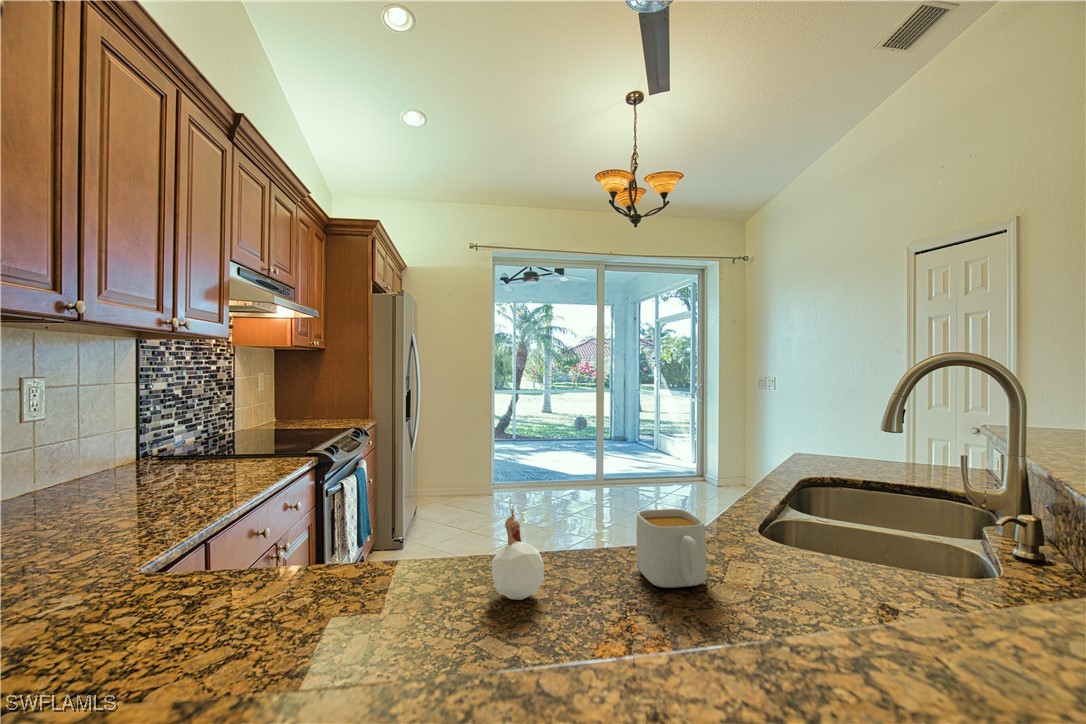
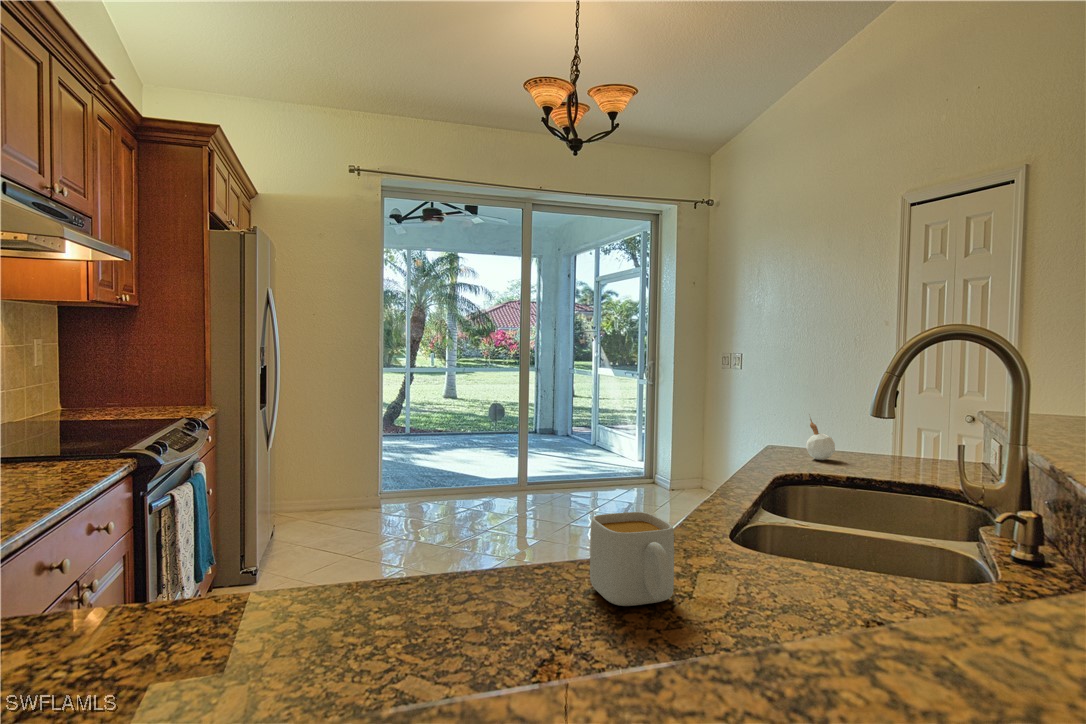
candle: present [492,499,544,600] -> present [806,414,835,460]

